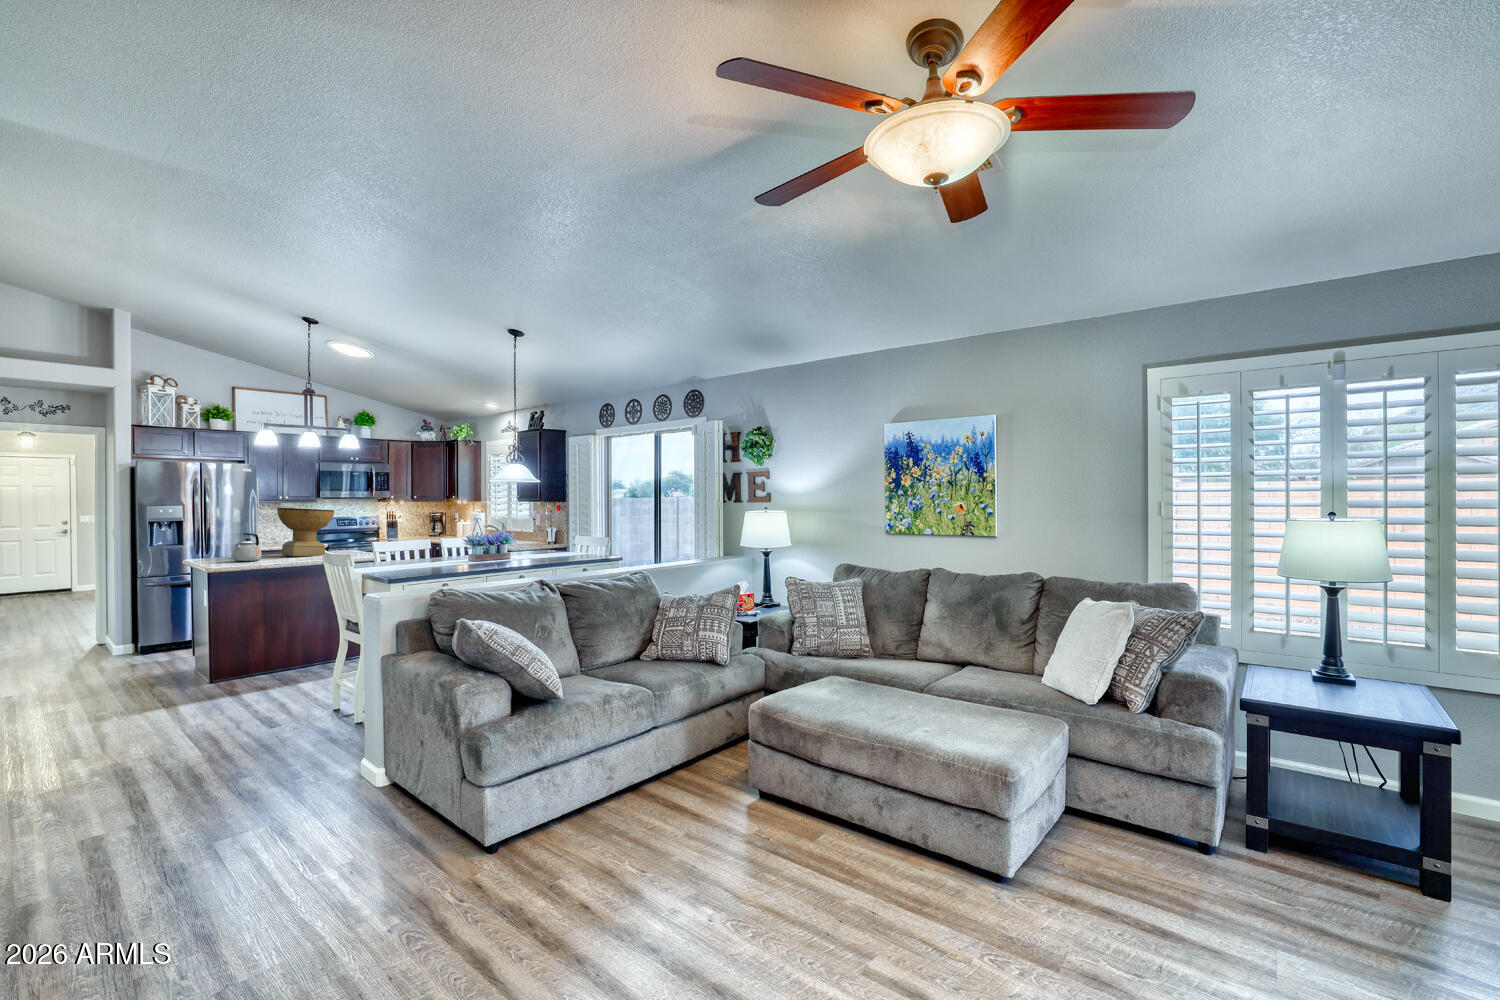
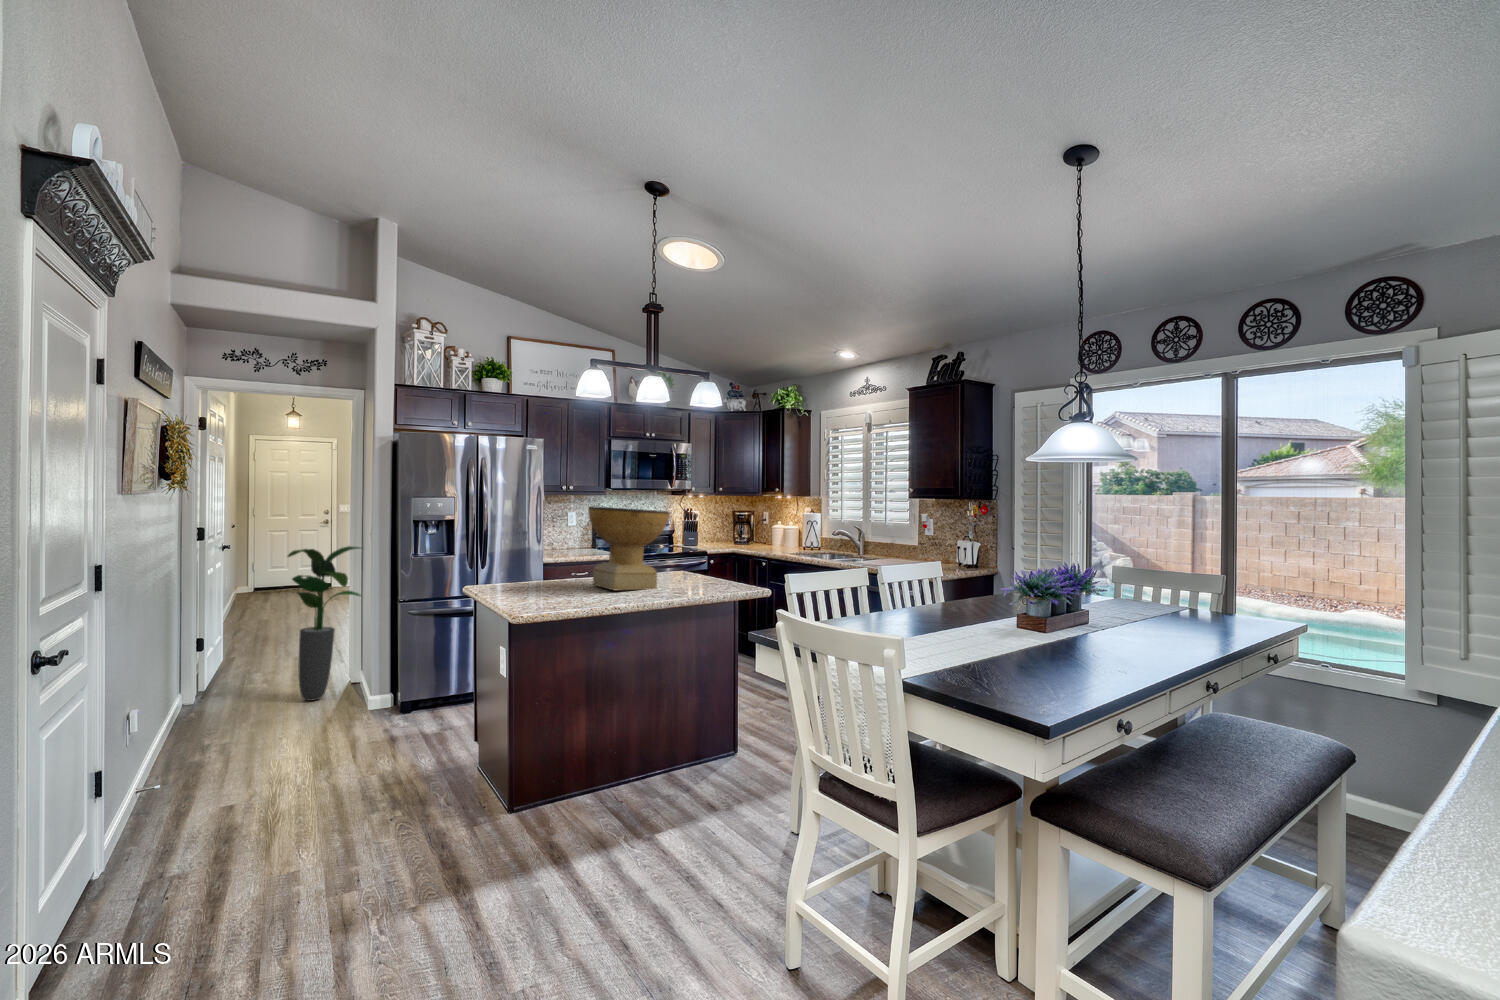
kettle: present [232,533,262,561] -> none [528,551,571,601]
potted plant: none [41,541,108,652] -> present [288,546,361,701]

